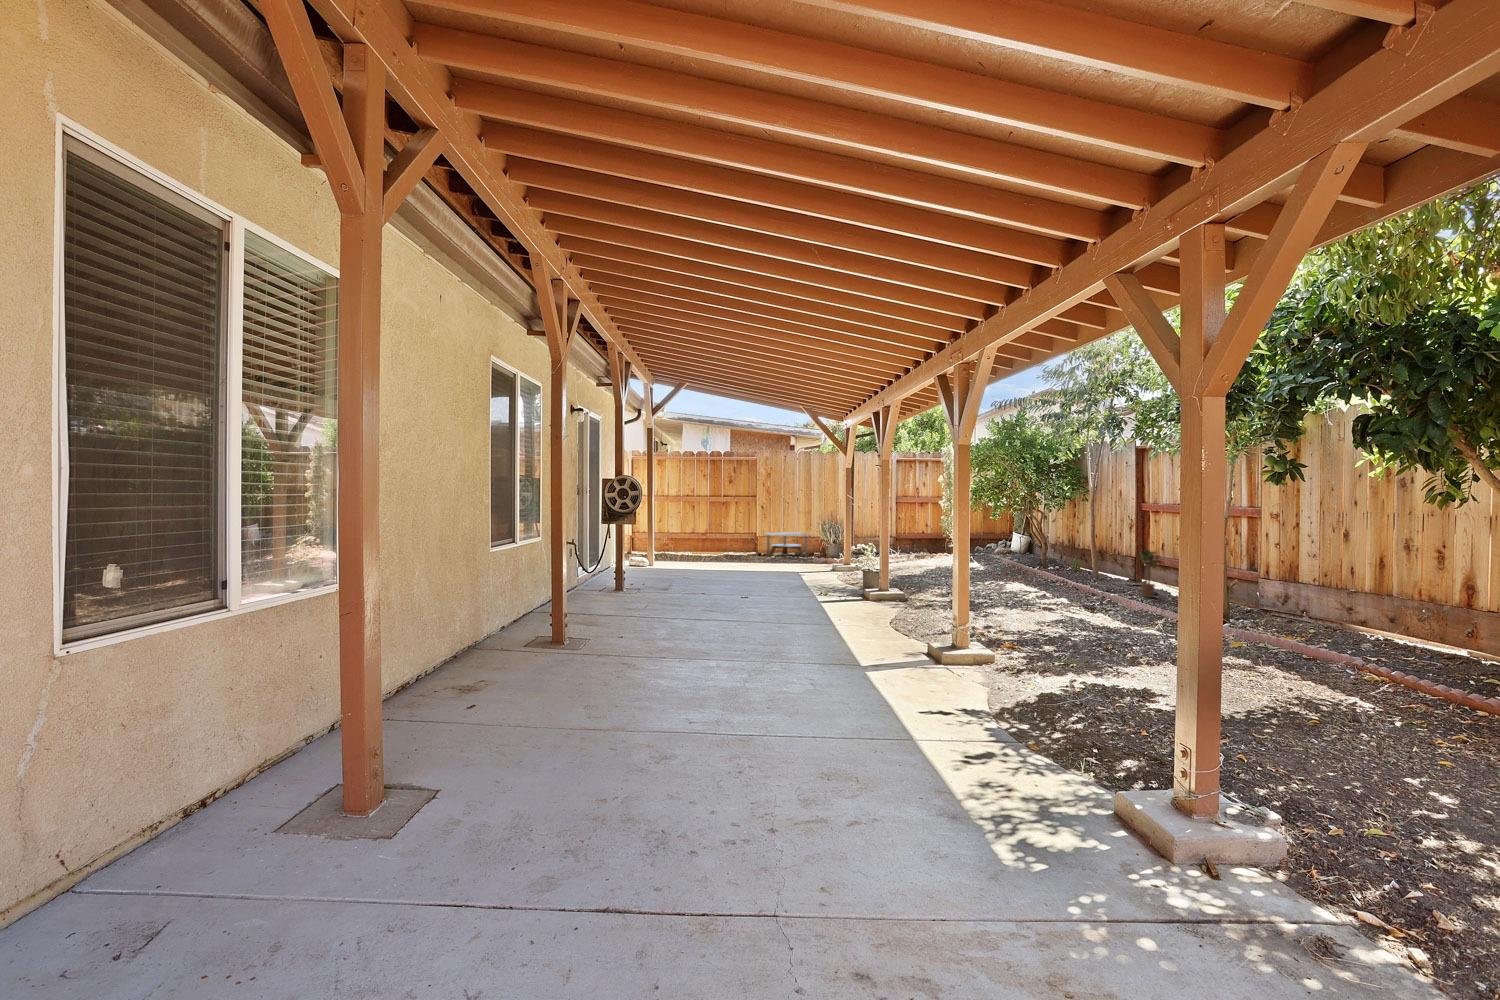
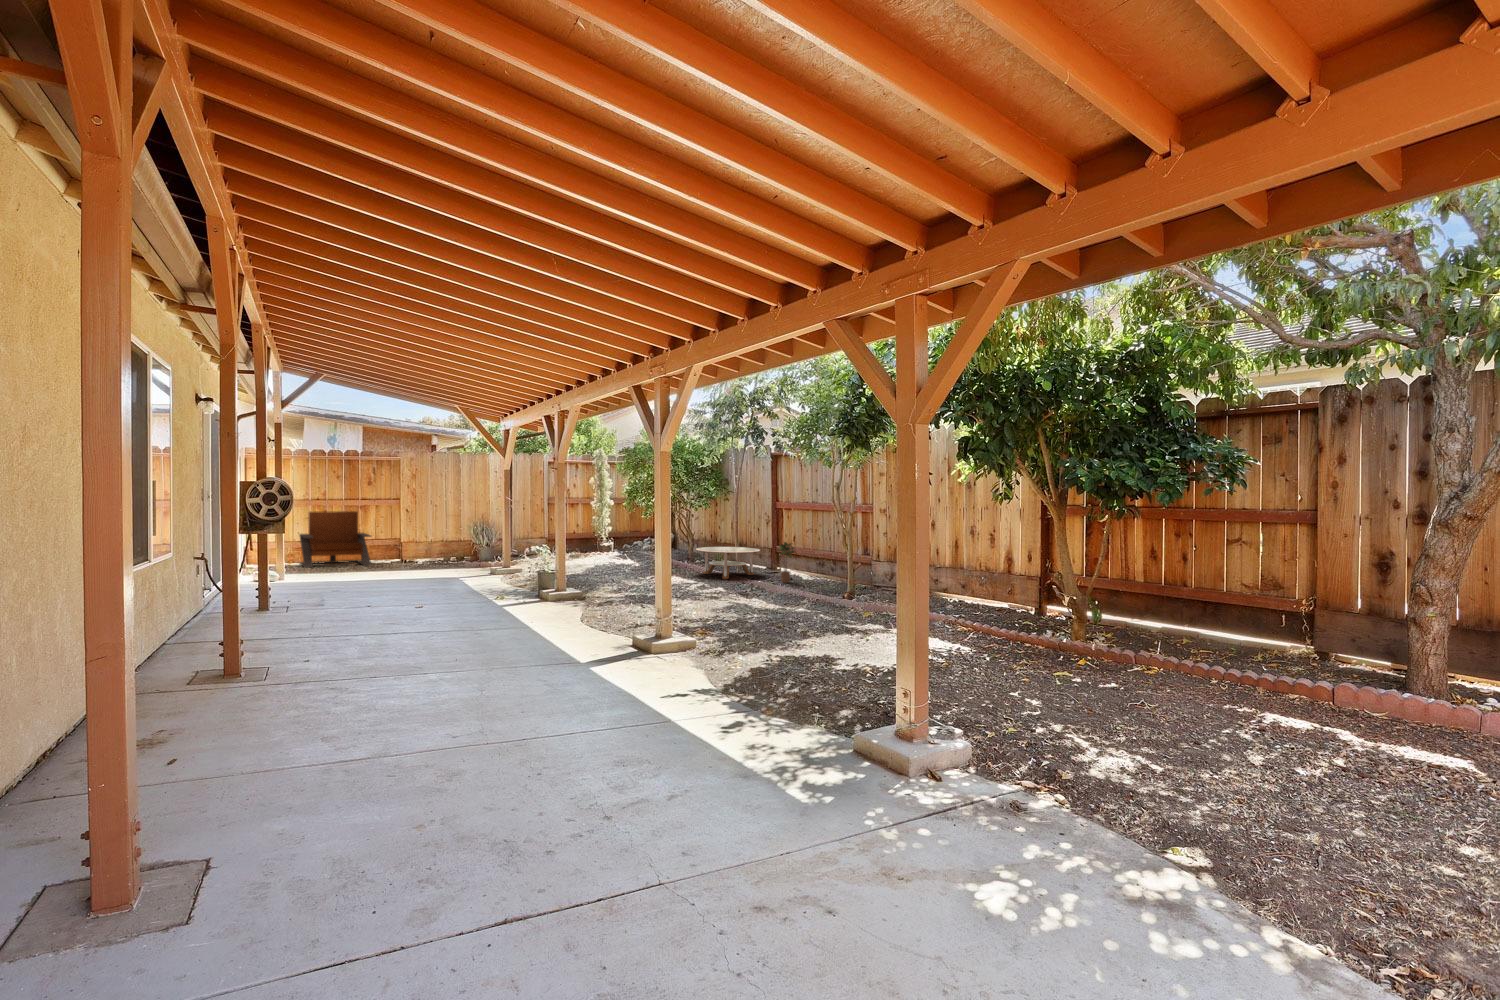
lounge chair: none [689,509,741,556] -> present [300,511,371,568]
round table: present [761,532,812,557] -> present [696,547,760,579]

